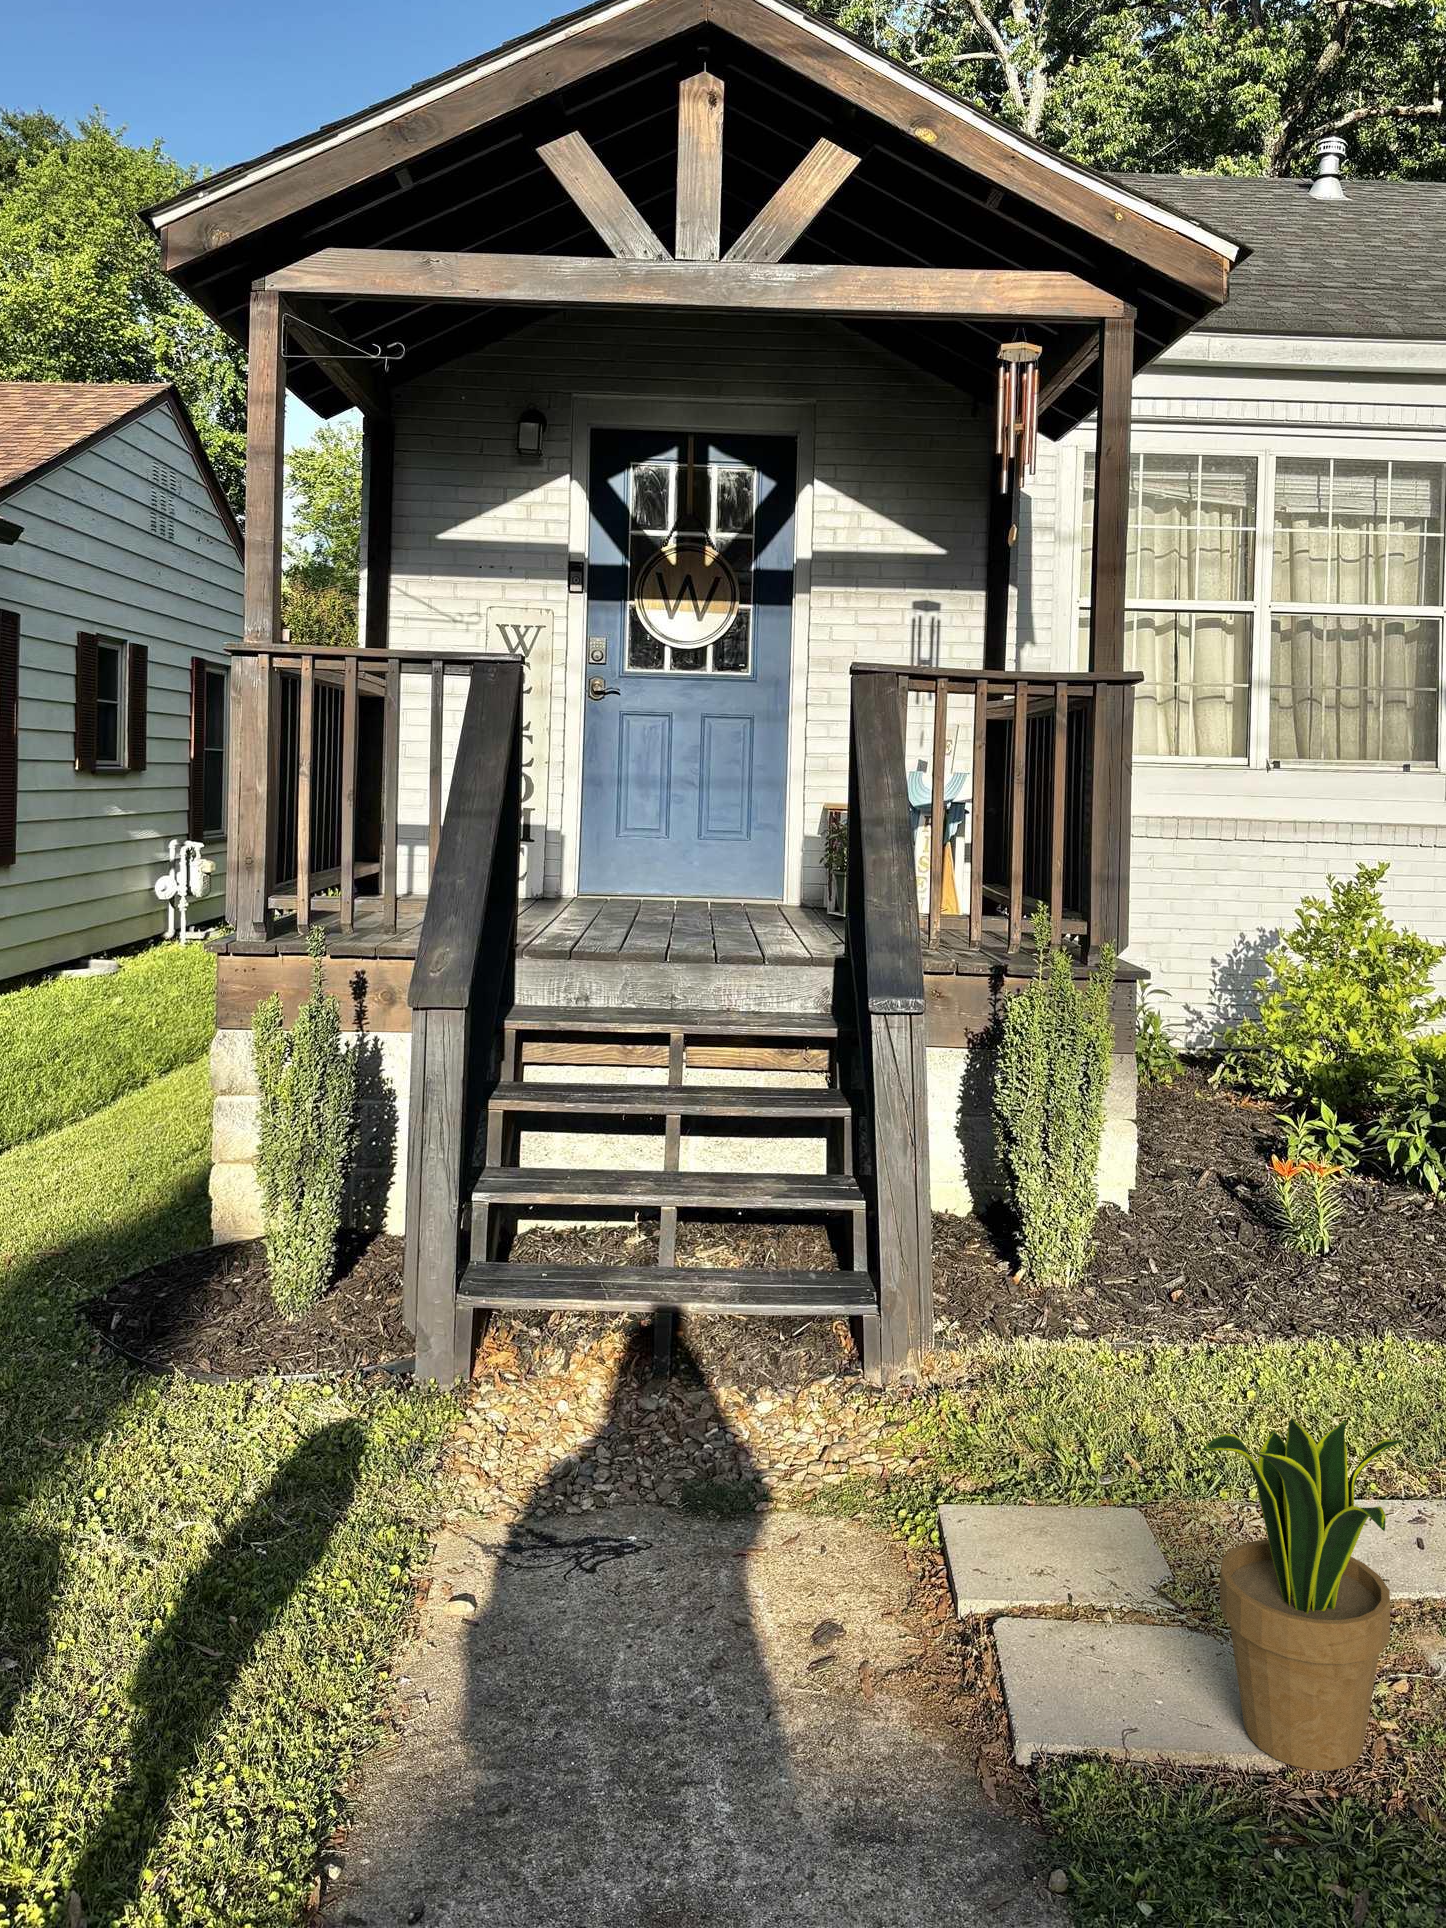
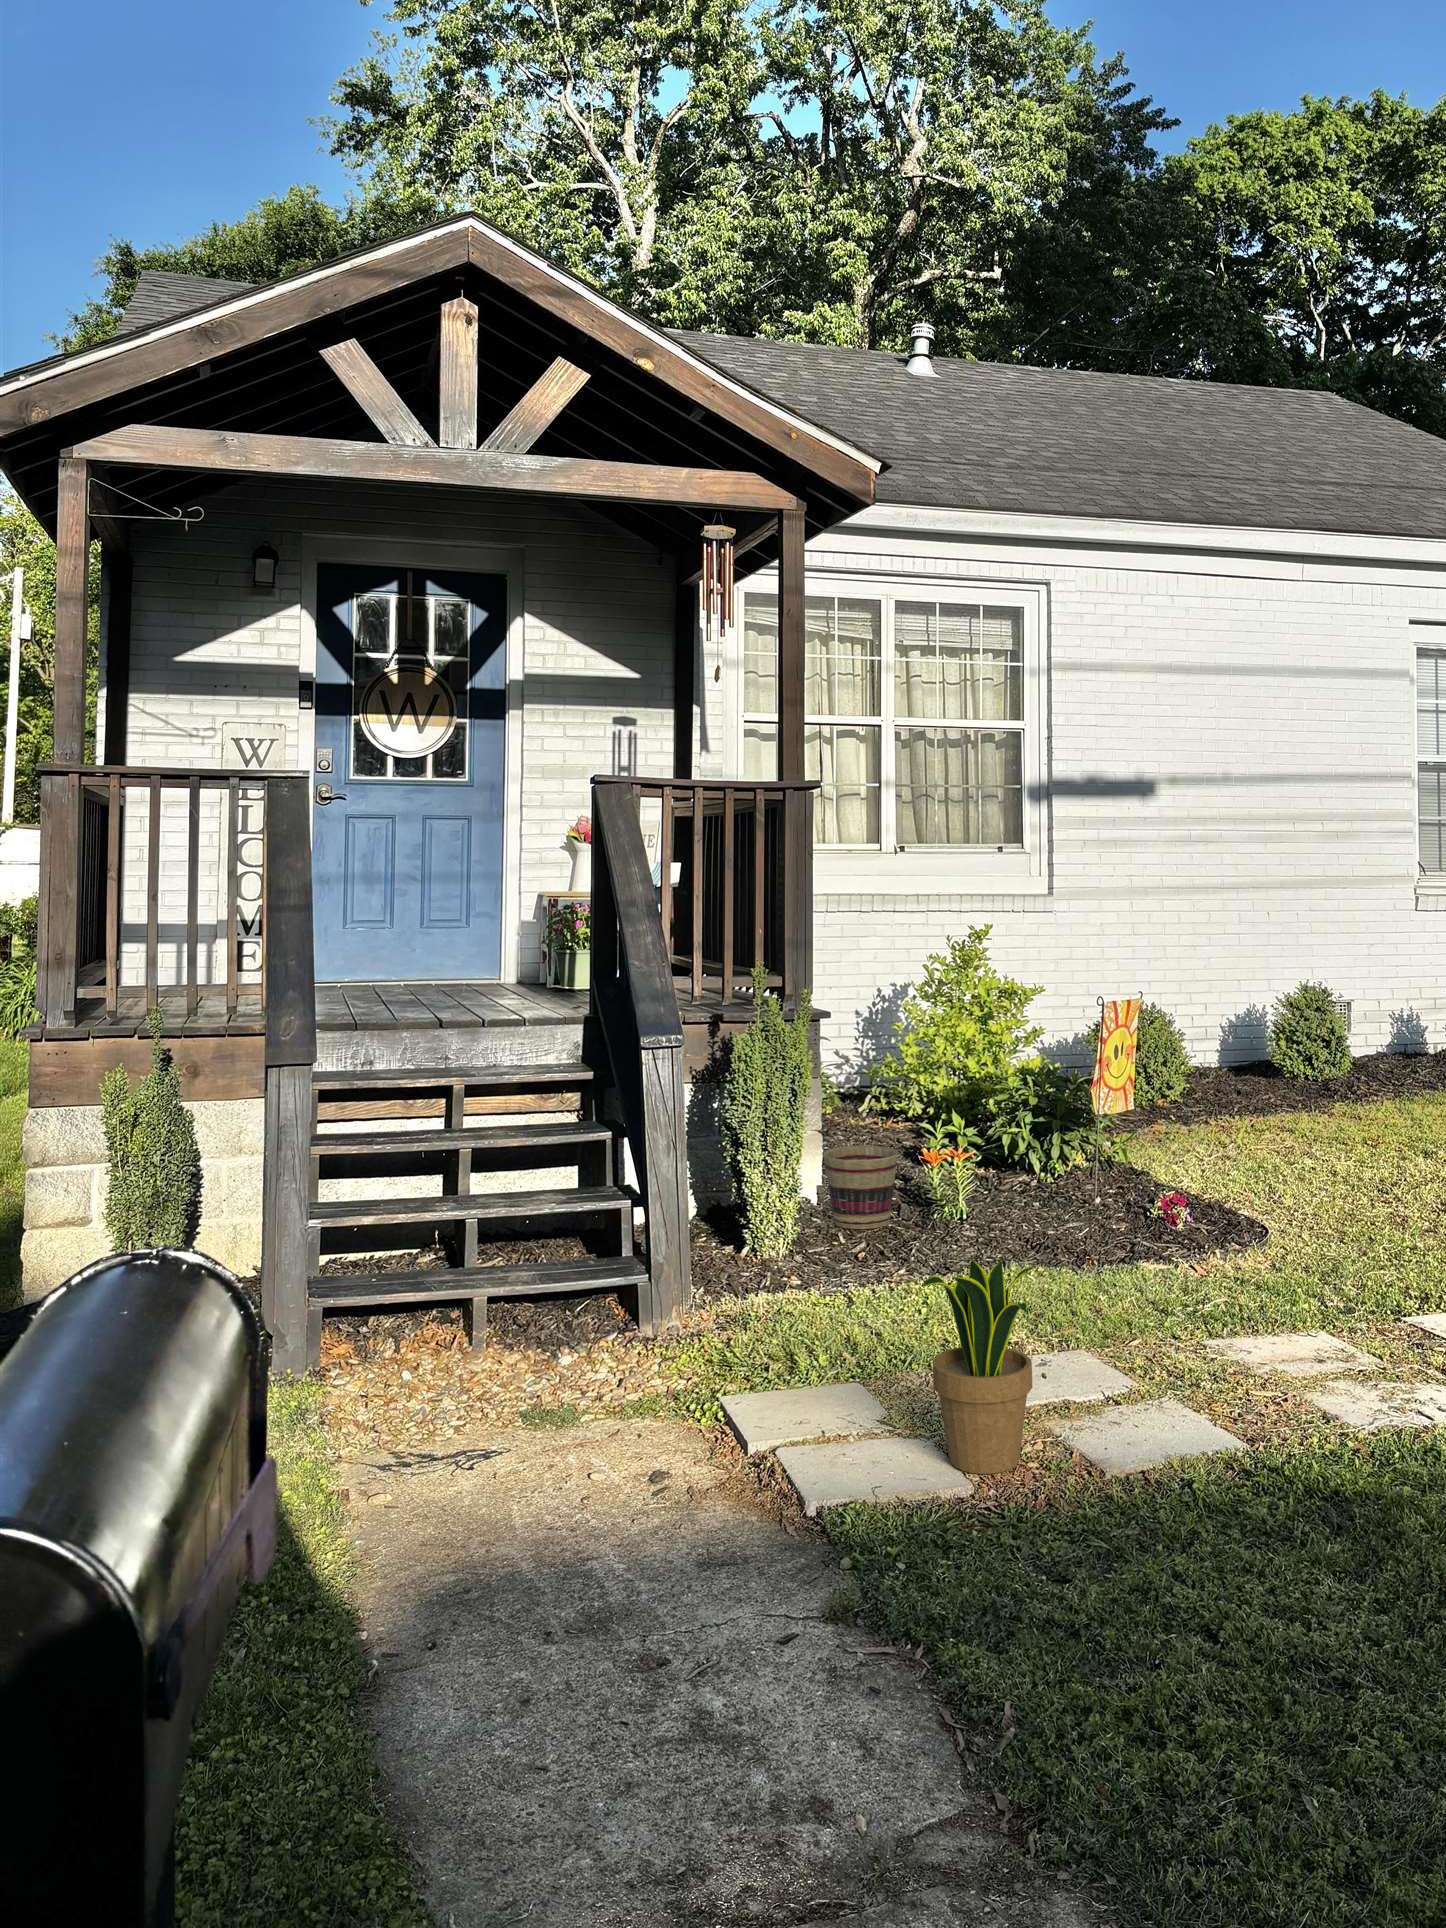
basket: none [1133,1141,1234,1254] -> present [823,1145,898,1229]

